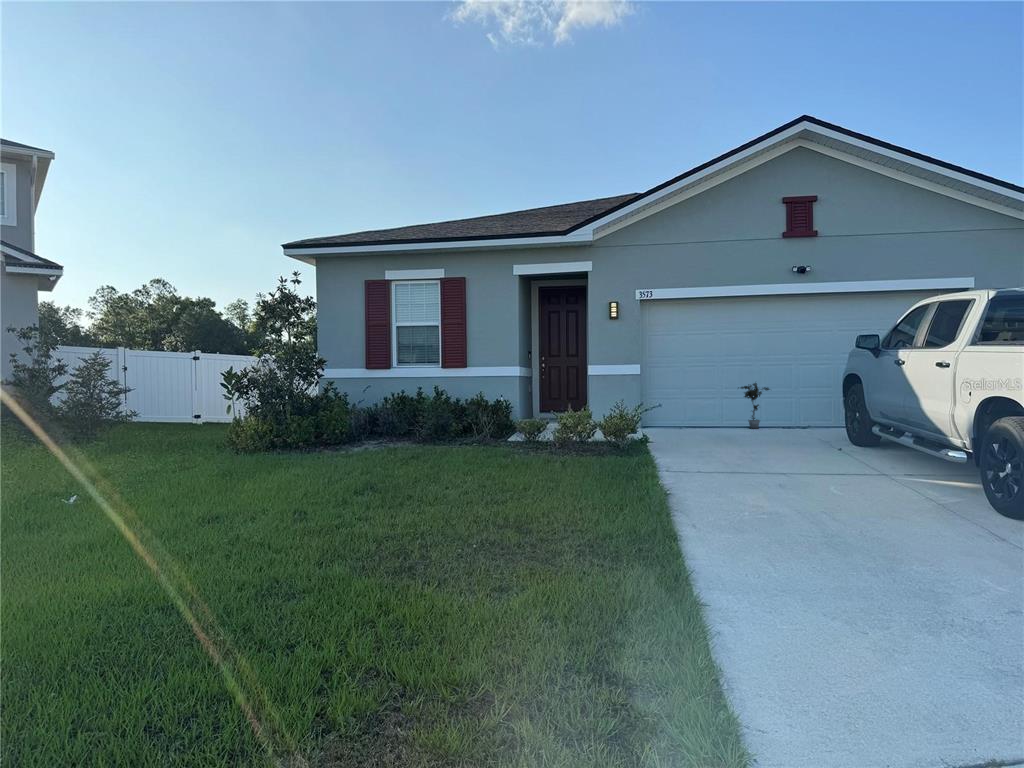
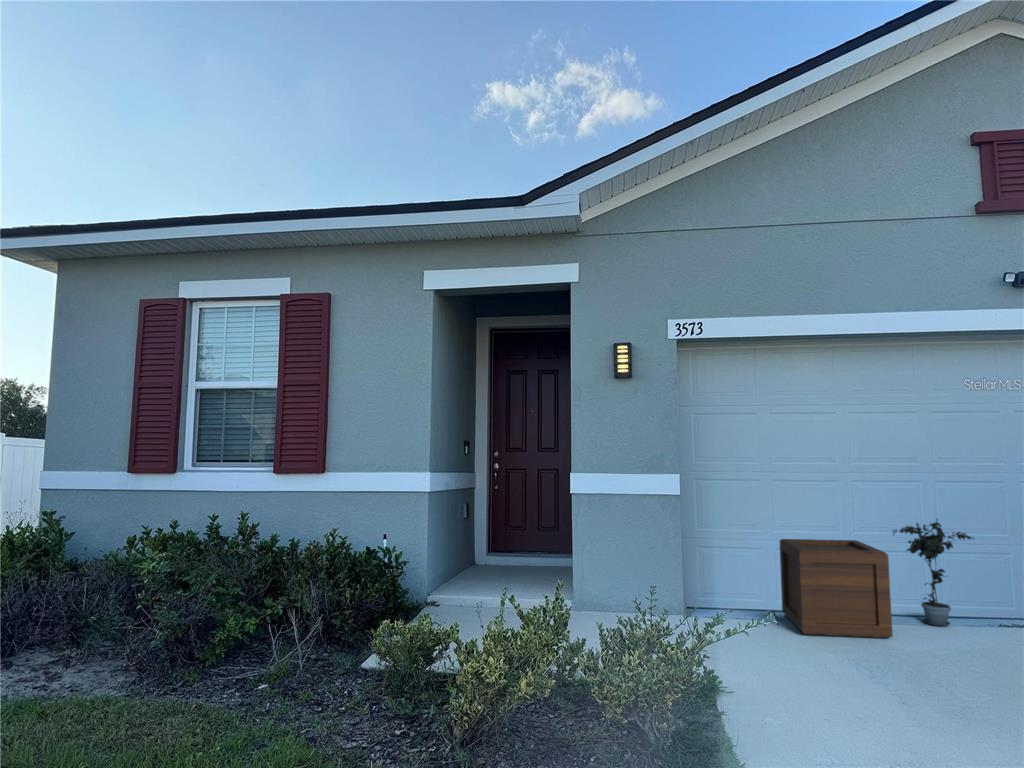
wooden crate: none [687,393,730,432] -> present [779,539,893,638]

